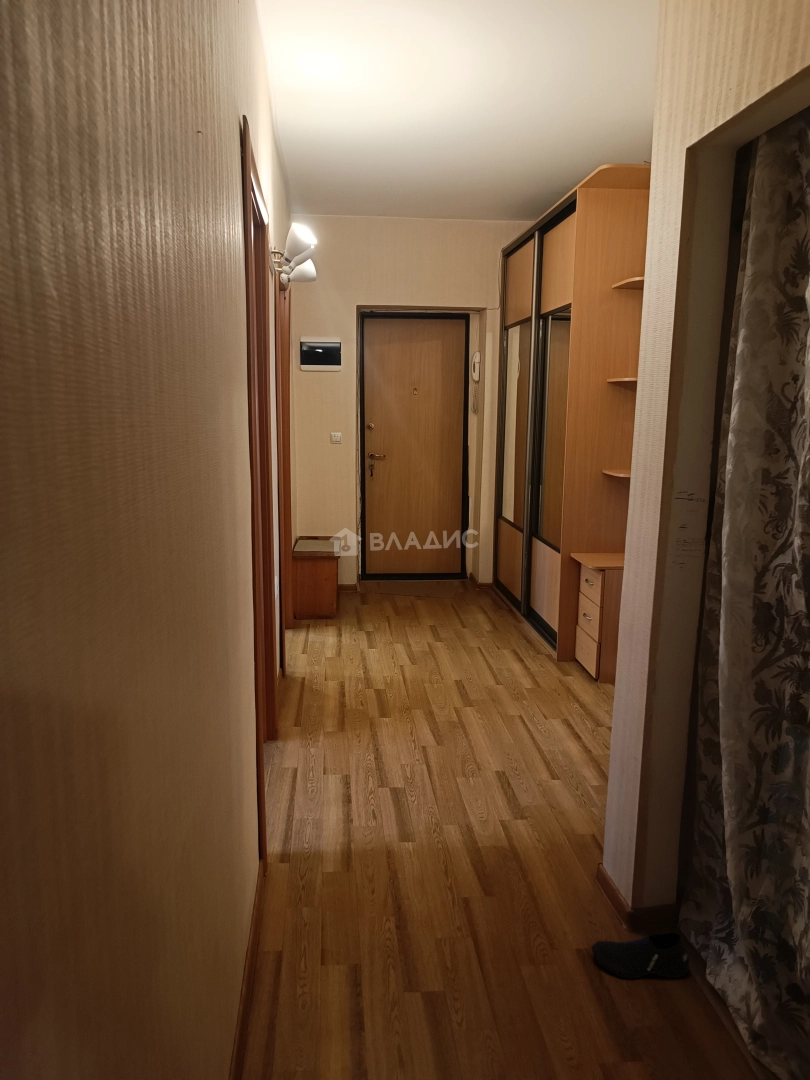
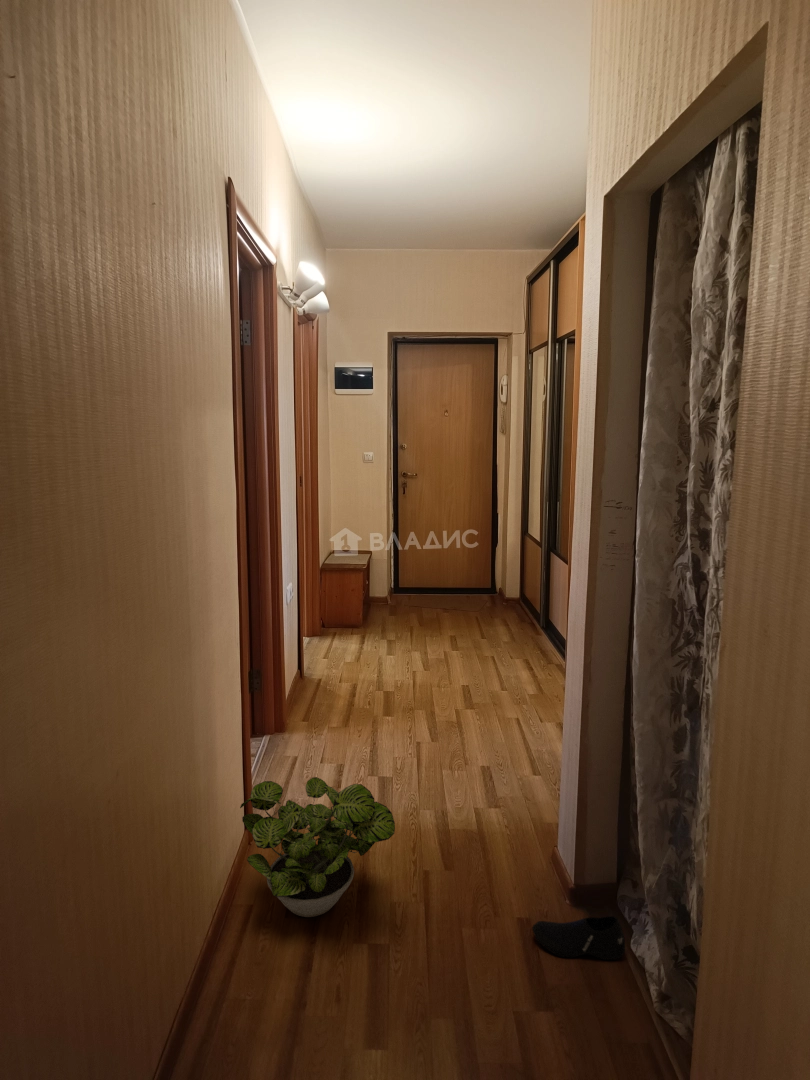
potted plant: none [271,800,447,954] -> present [240,777,395,917]

